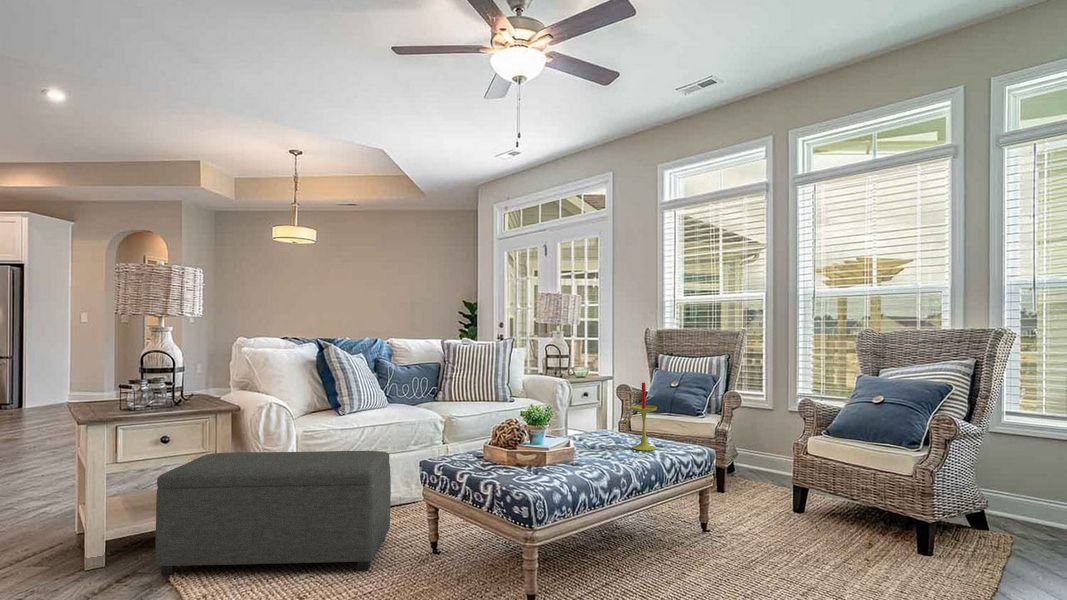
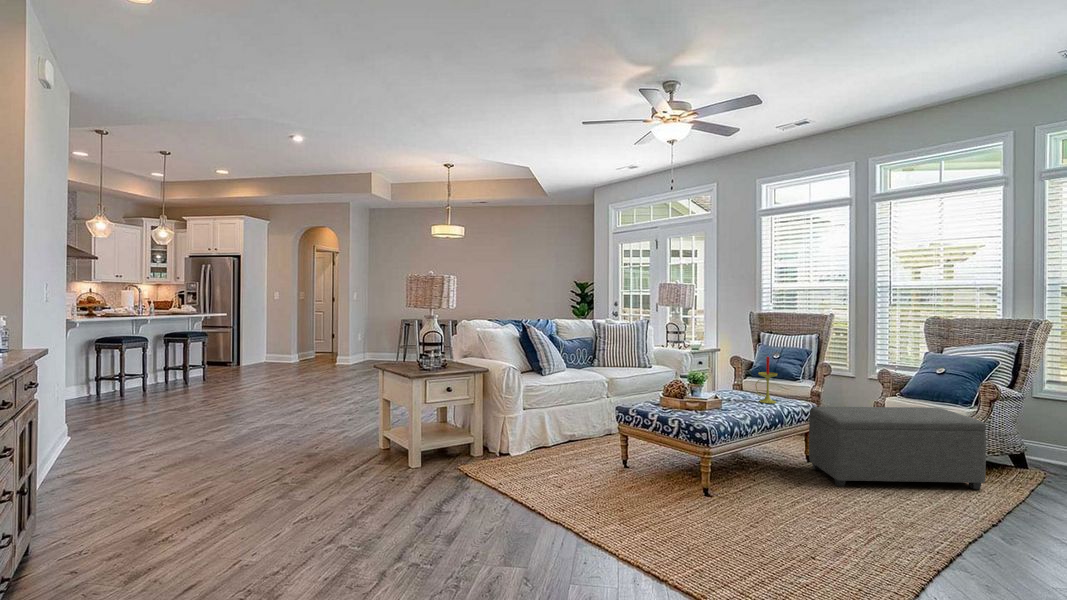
ottoman: present [155,451,391,575] -> present [809,407,986,489]

